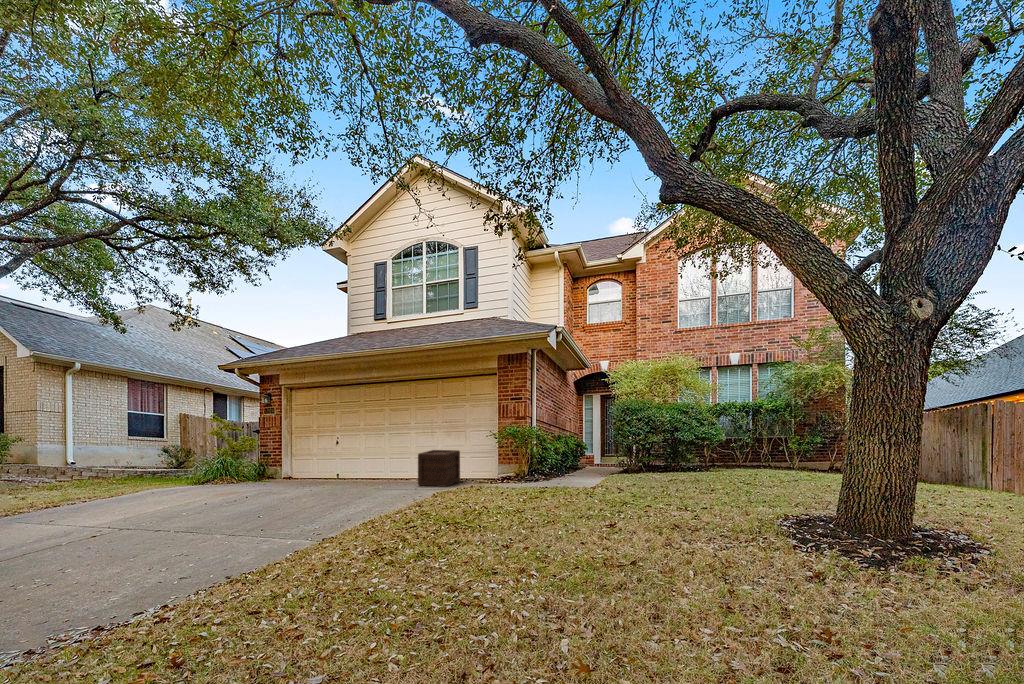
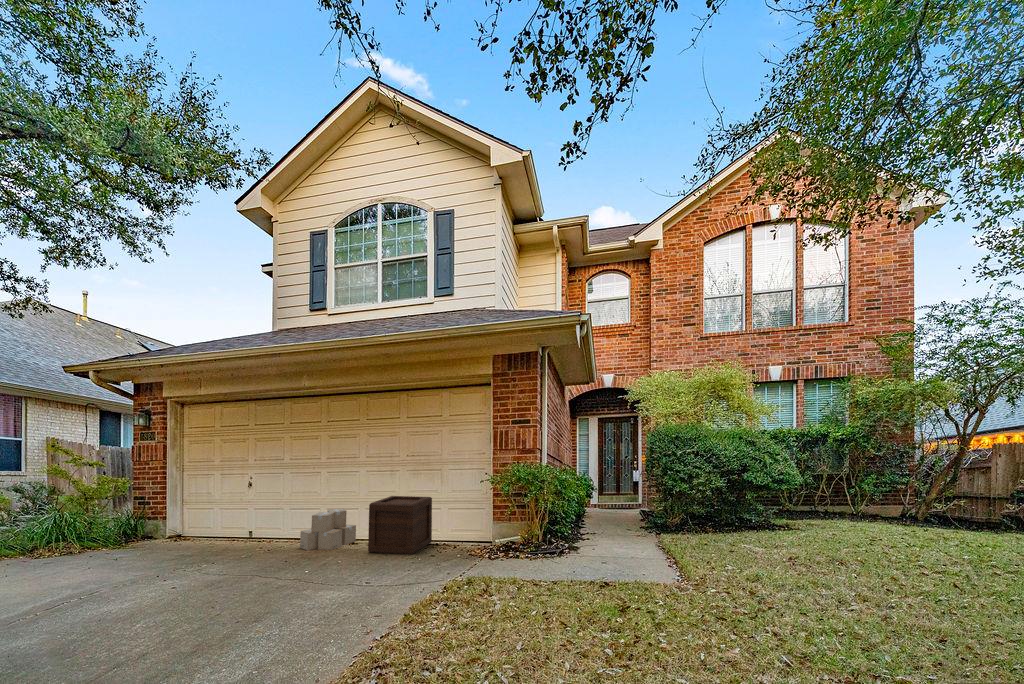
cardboard box: none [374,459,410,485] -> present [300,509,356,551]

